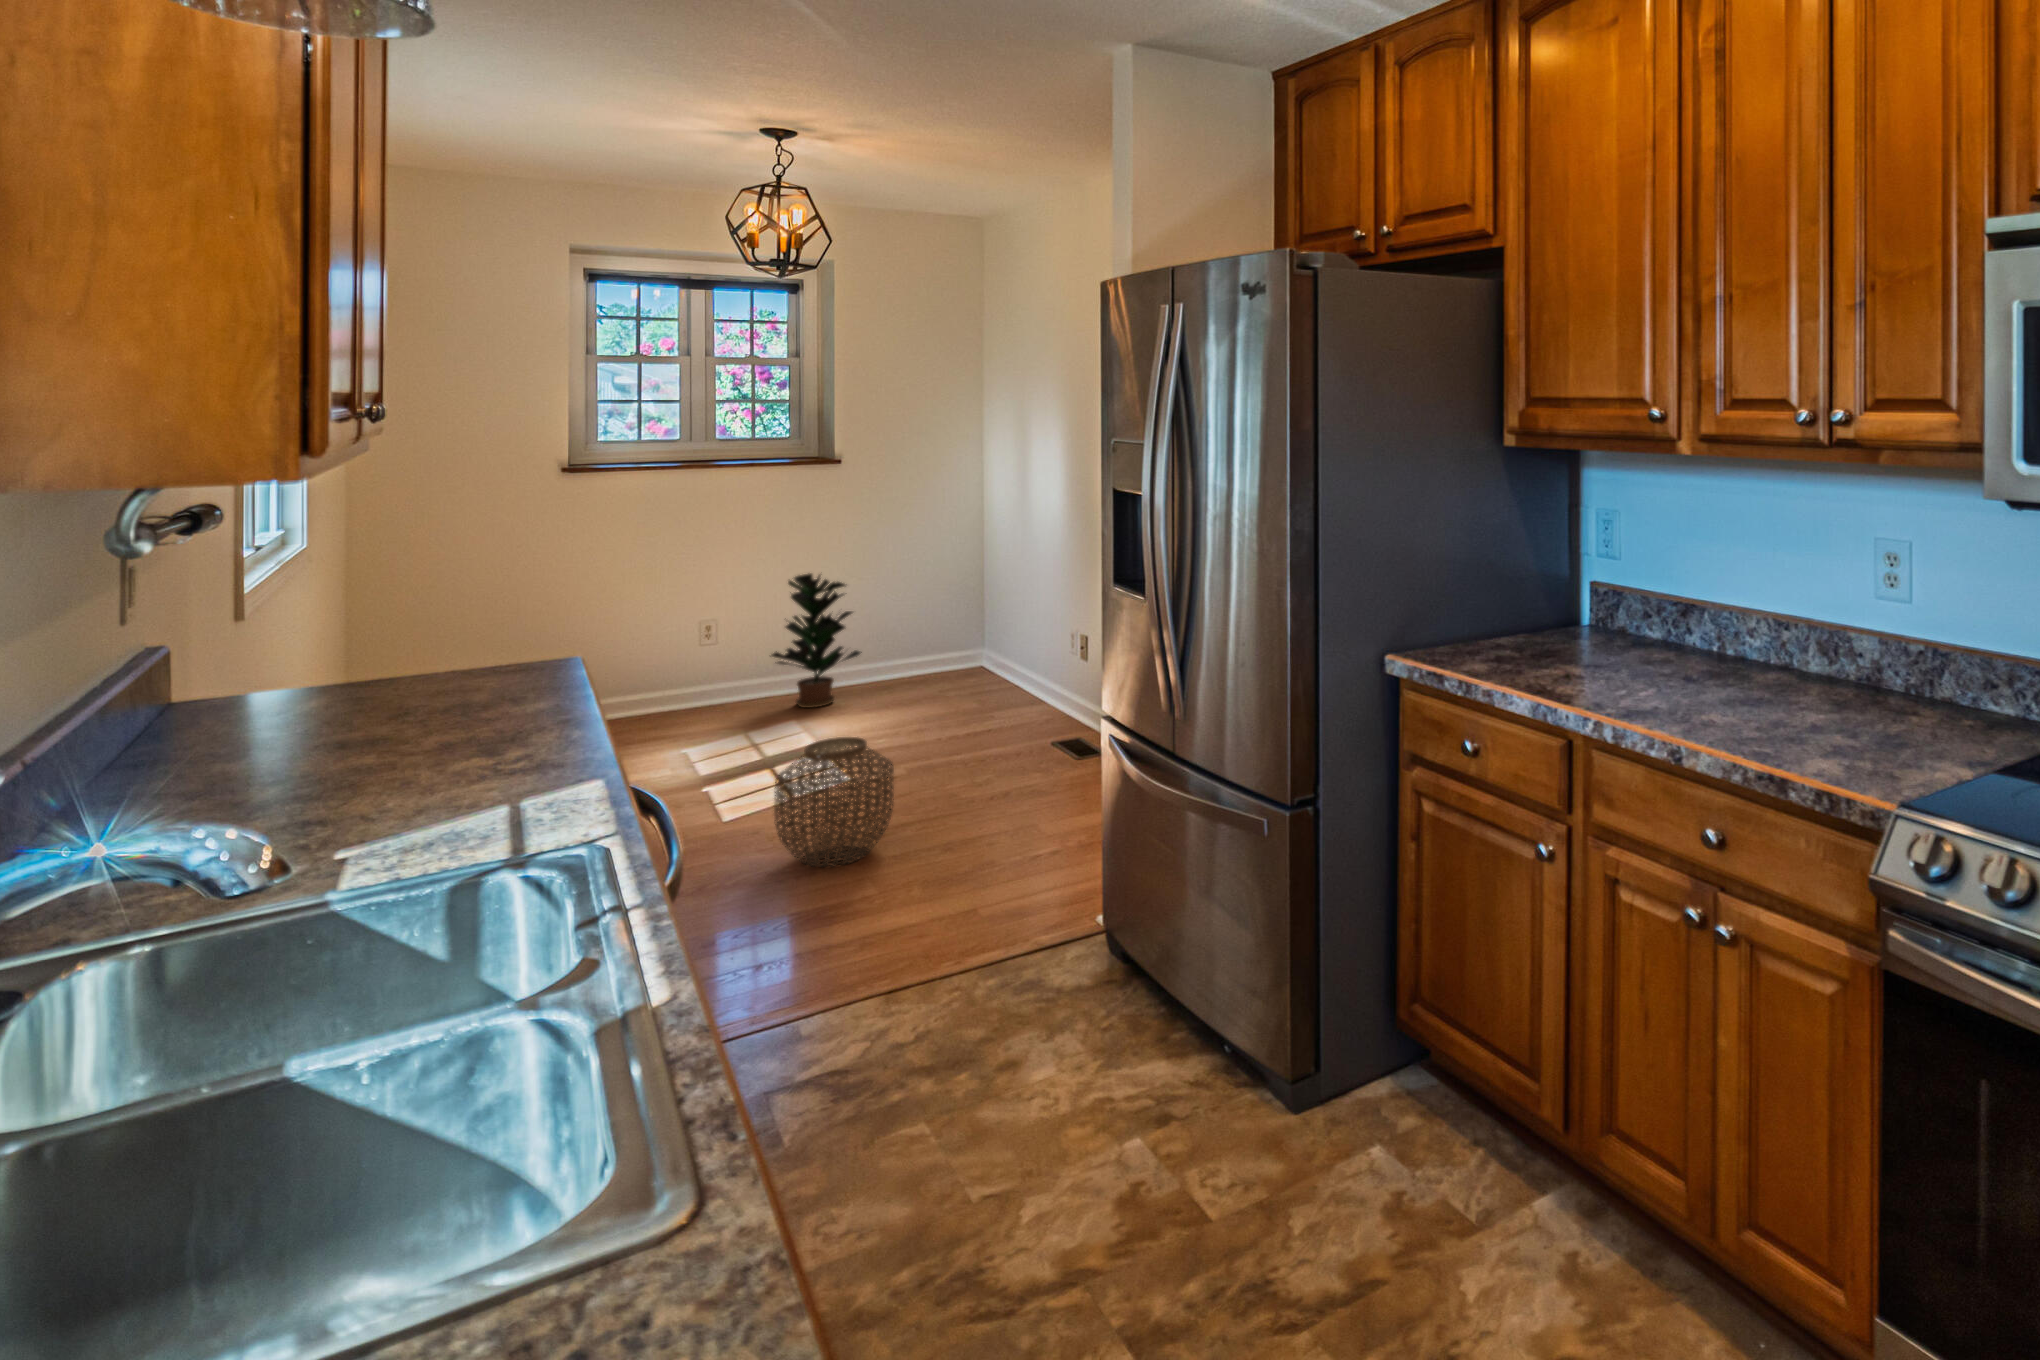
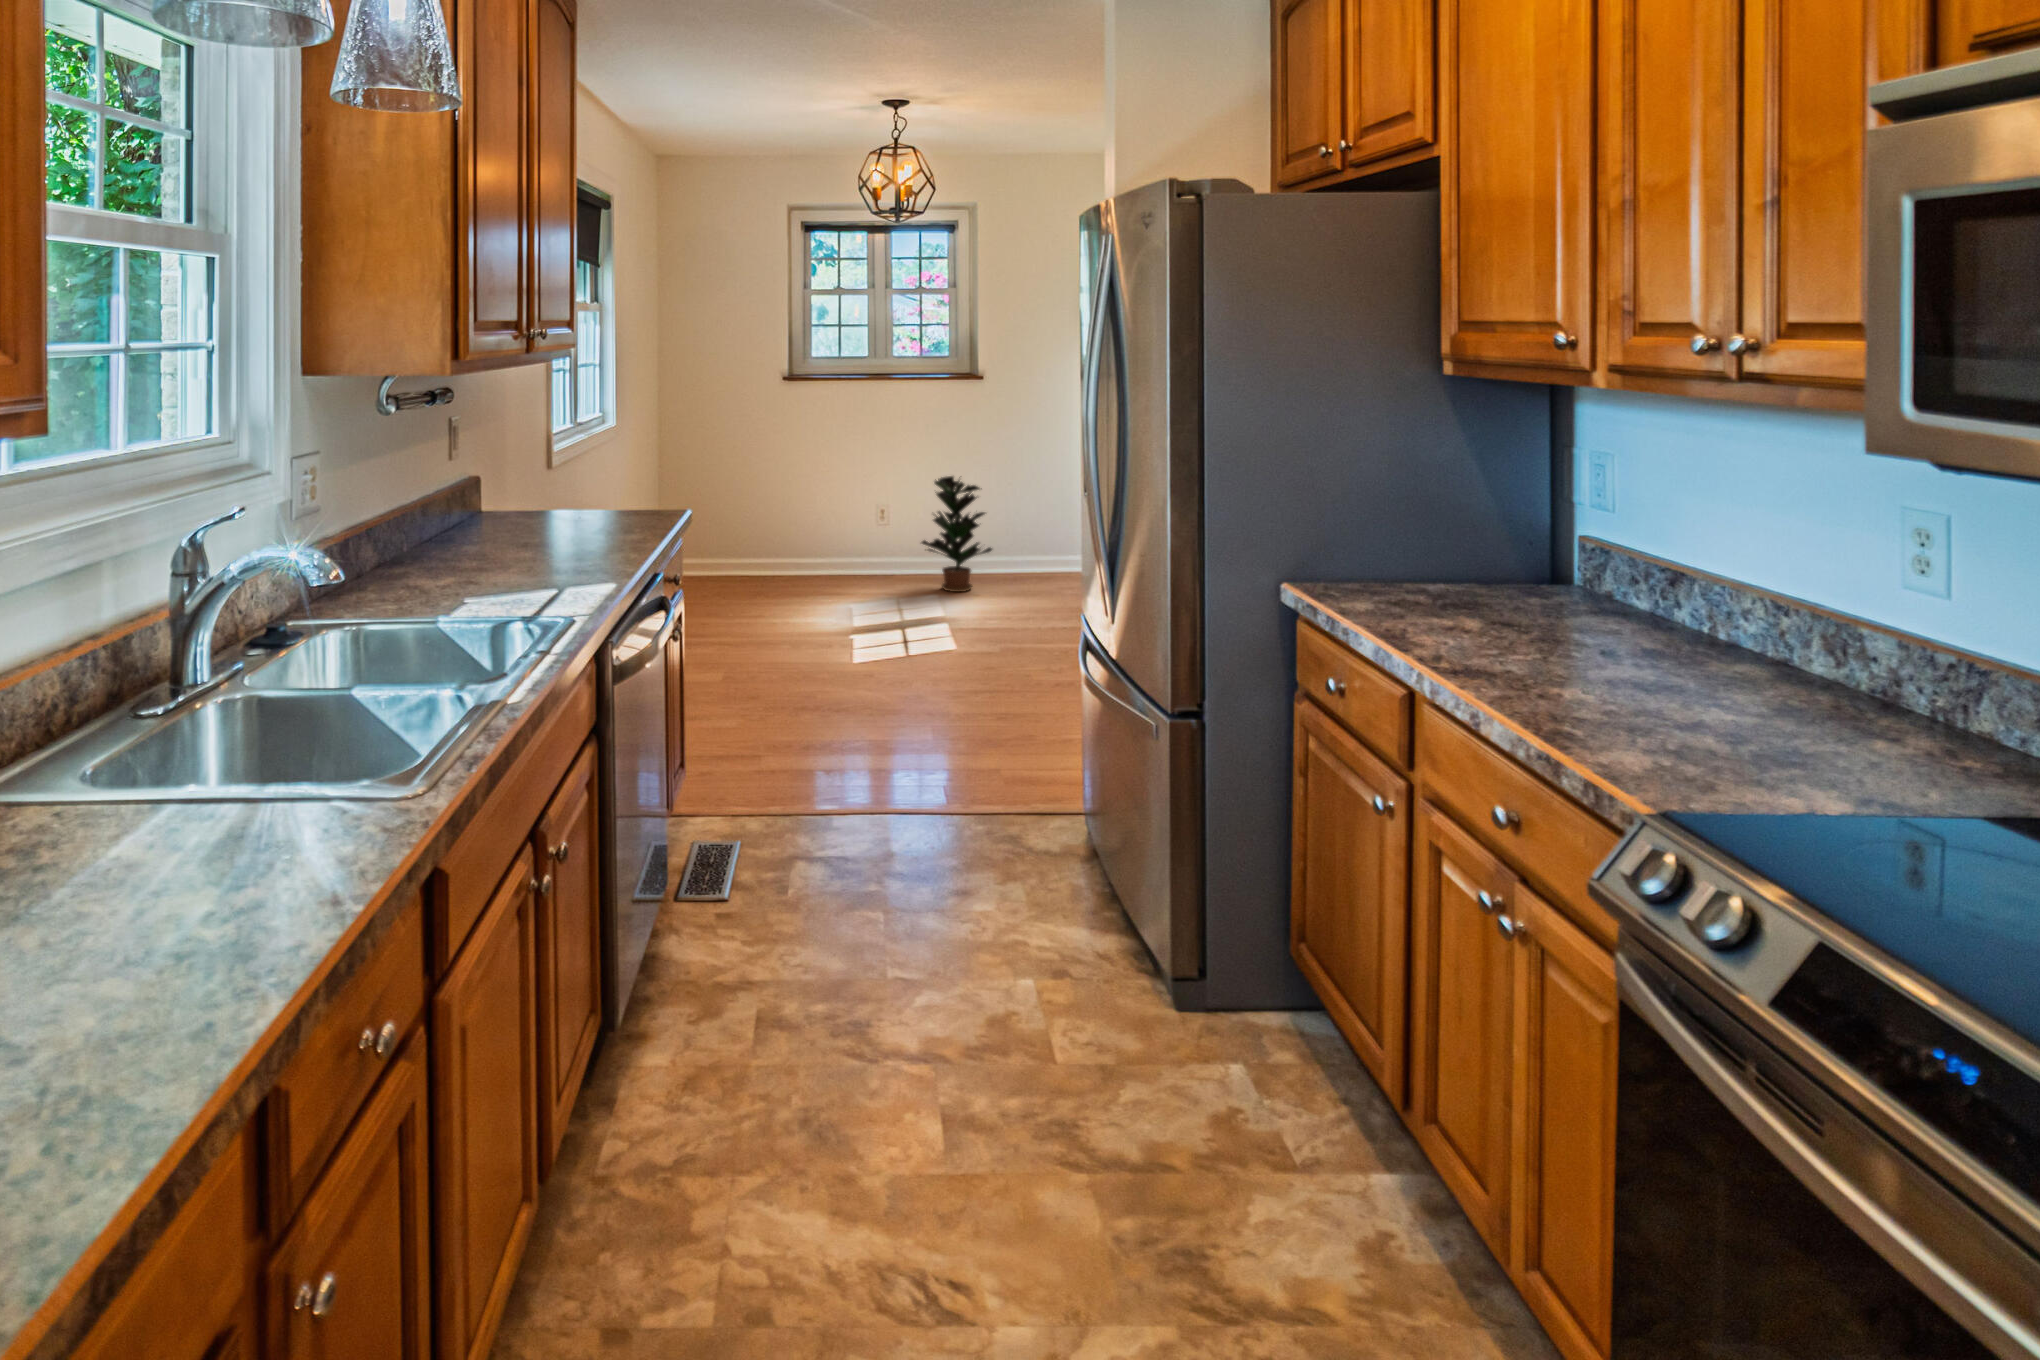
woven basket: present [775,737,894,867] -> none [869,610,960,715]

